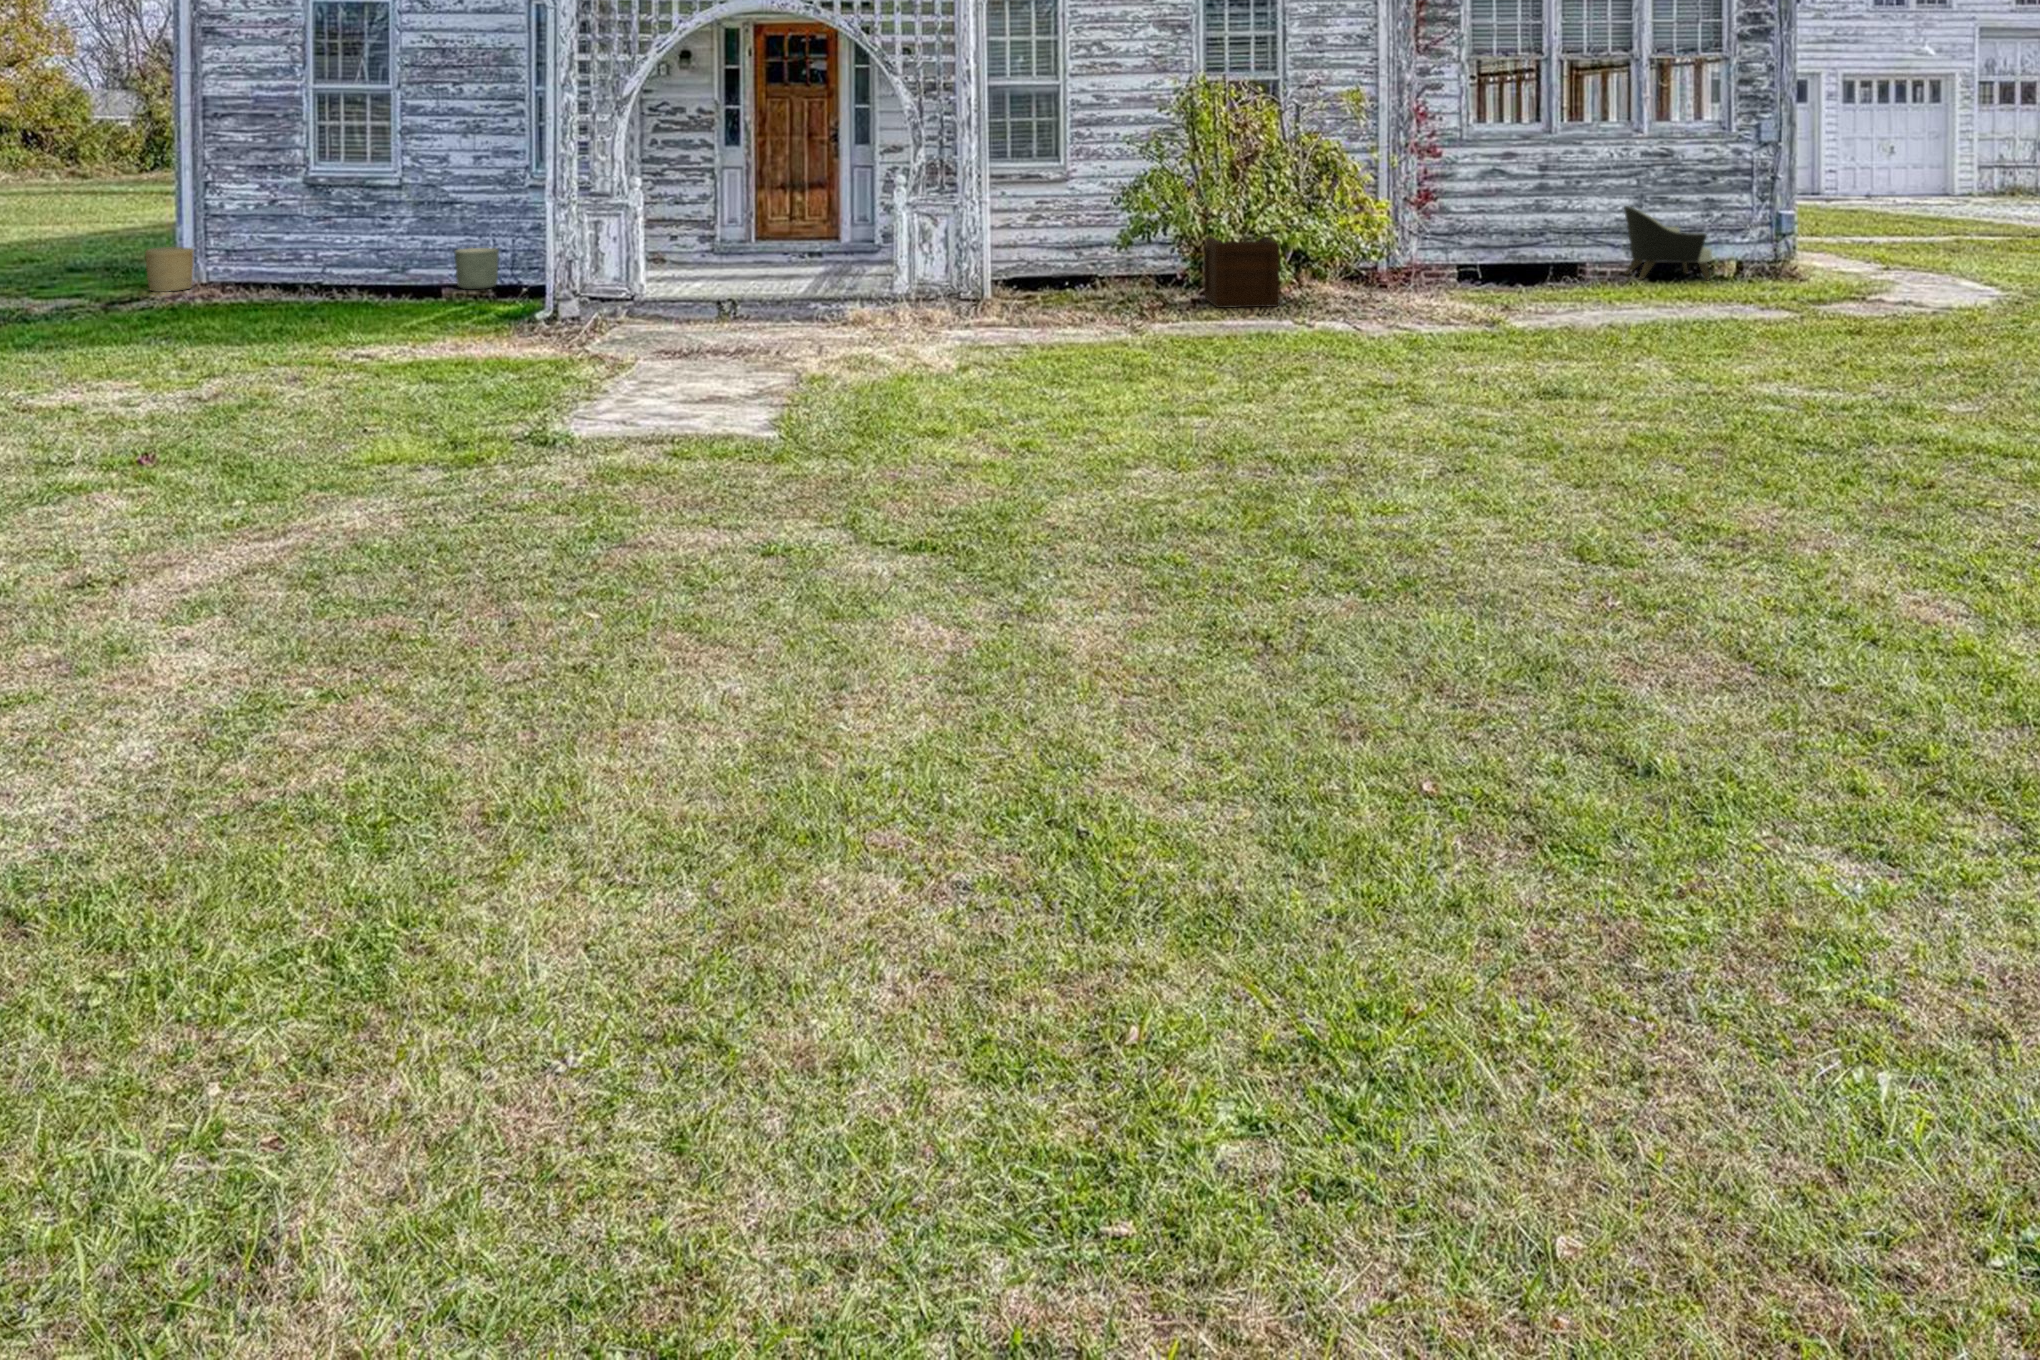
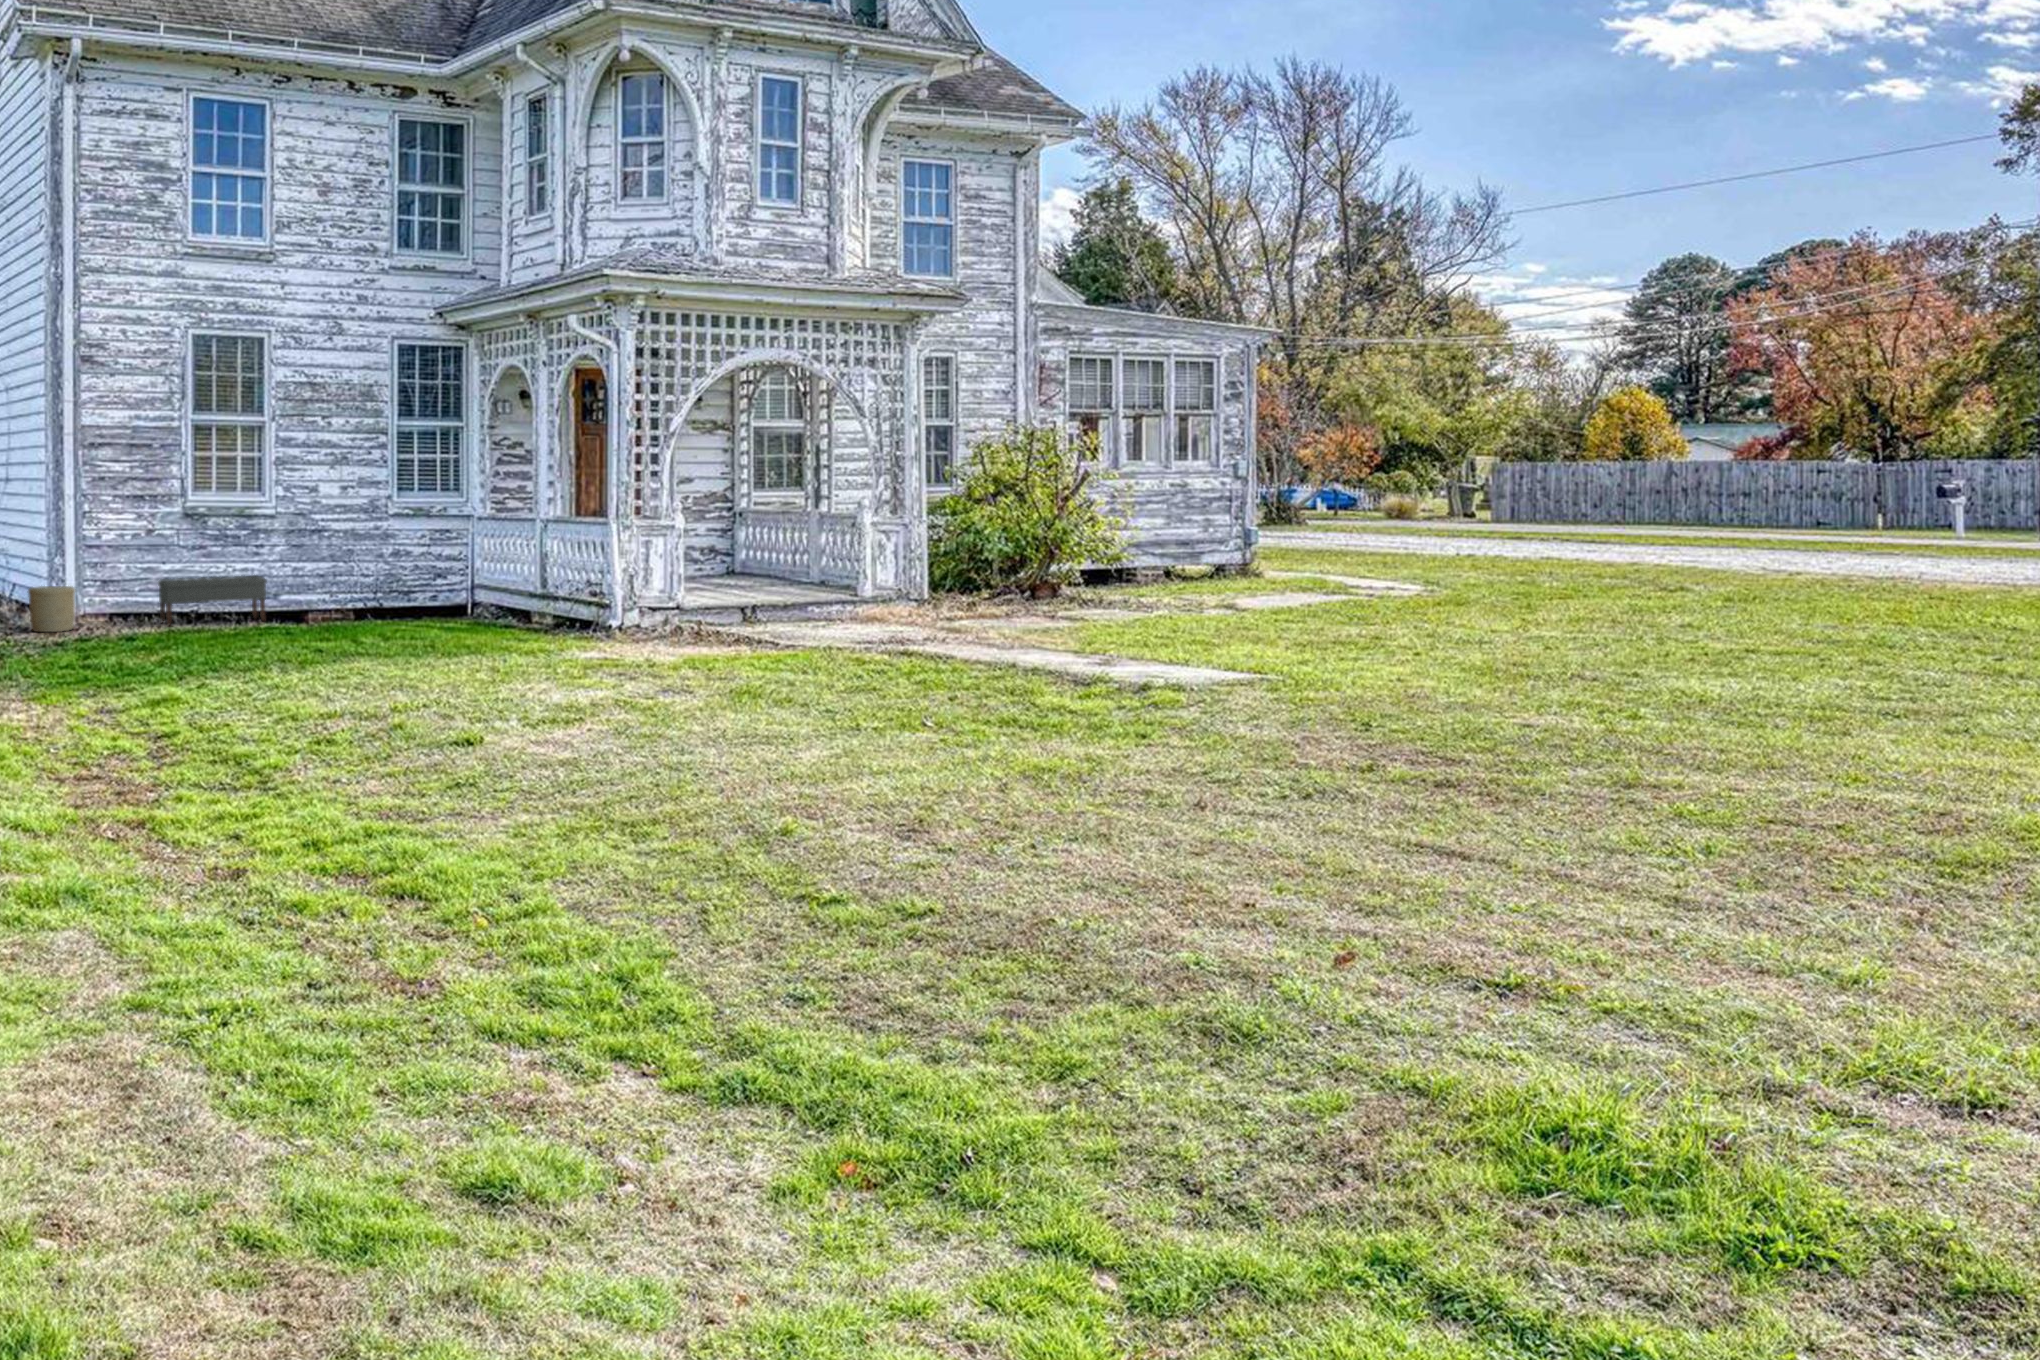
armchair: present [1624,206,1712,280] -> none [1163,518,1229,571]
wooden crate: present [1203,238,1280,308] -> none [990,541,1061,594]
bench: none [259,243,376,292] -> present [158,575,266,625]
planter: present [455,248,499,289] -> none [345,576,385,615]

